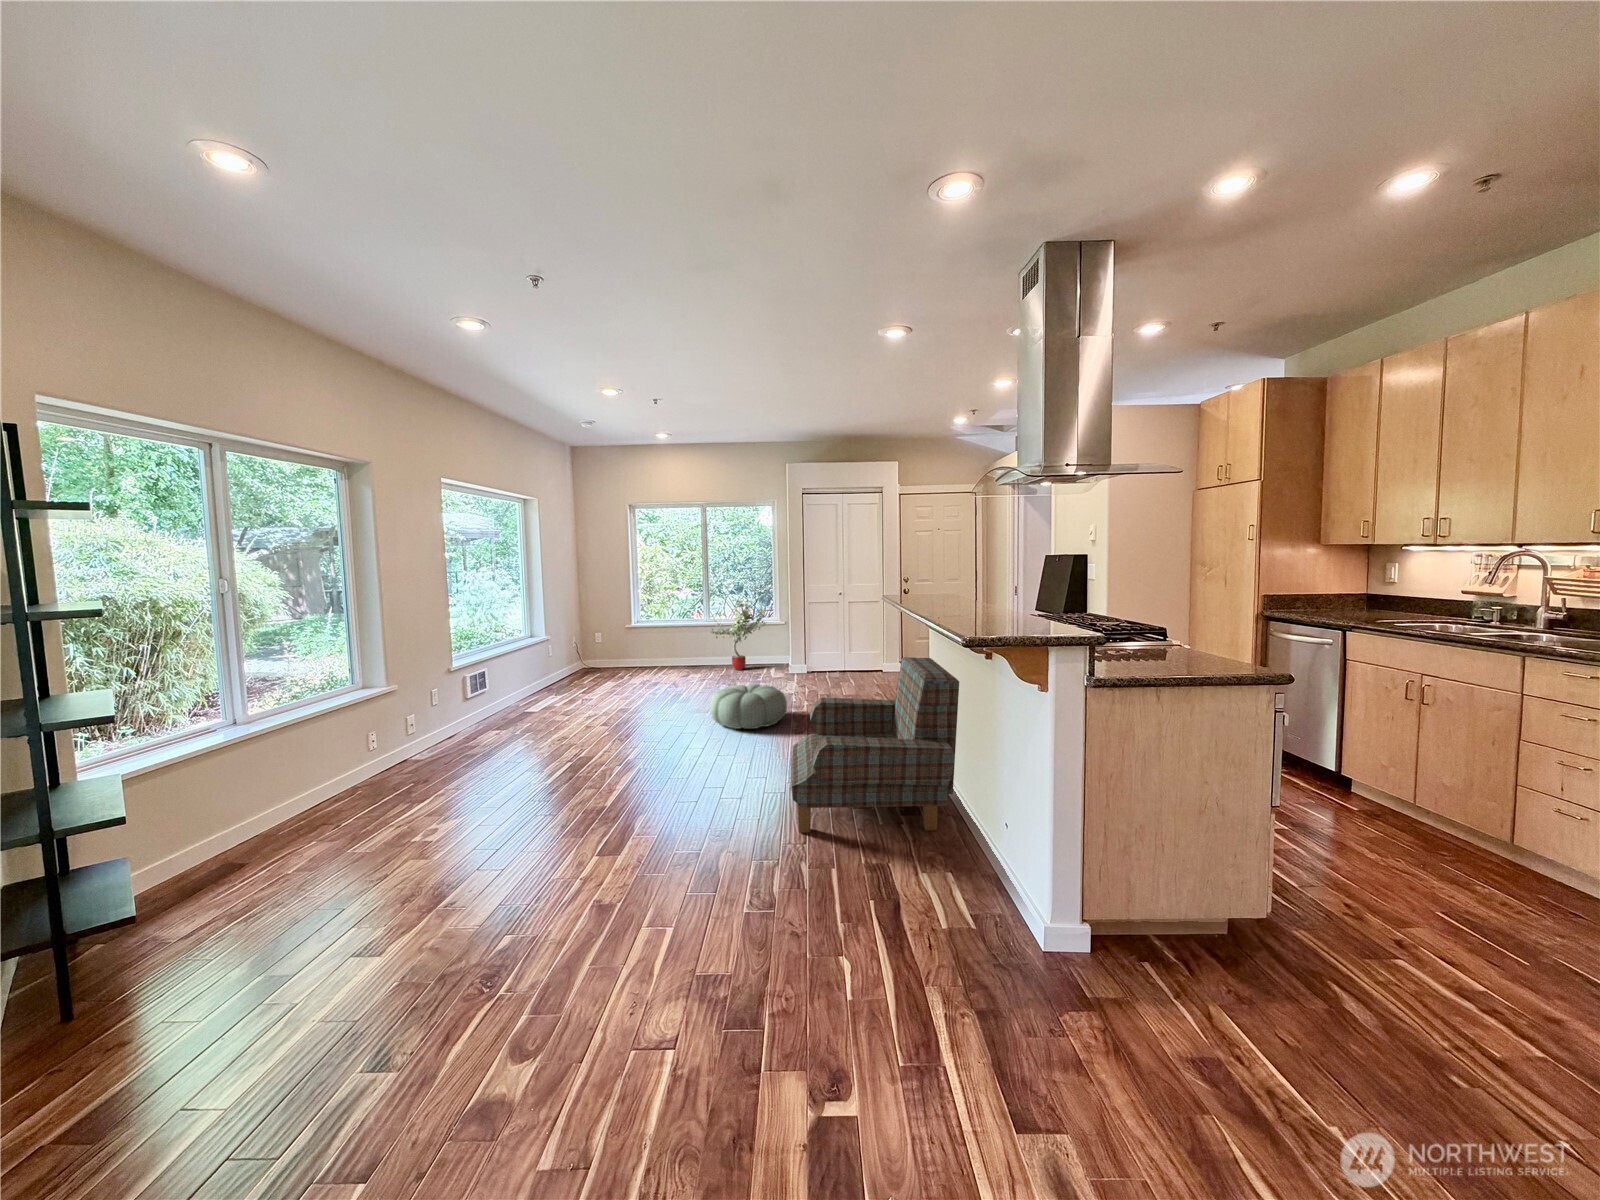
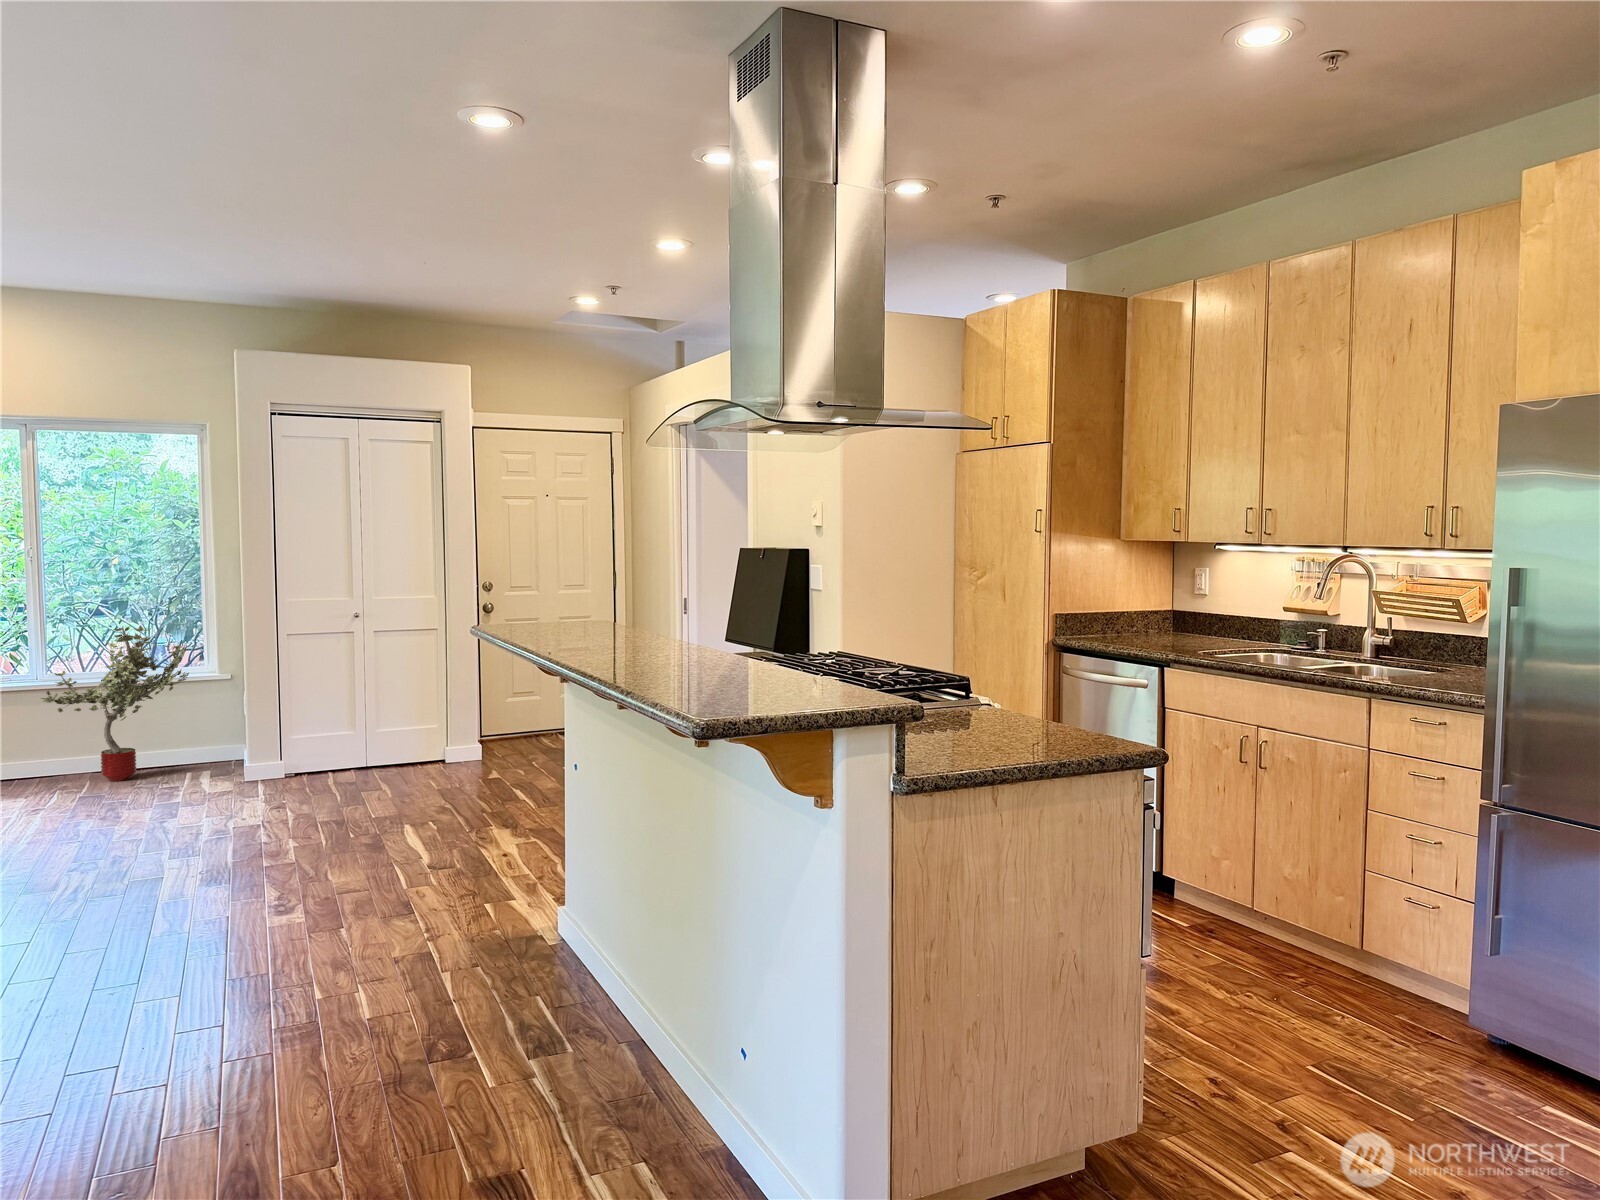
armchair: present [791,657,959,833] -> none [282,740,645,1144]
pouf: present [710,684,787,729] -> none [54,814,251,919]

